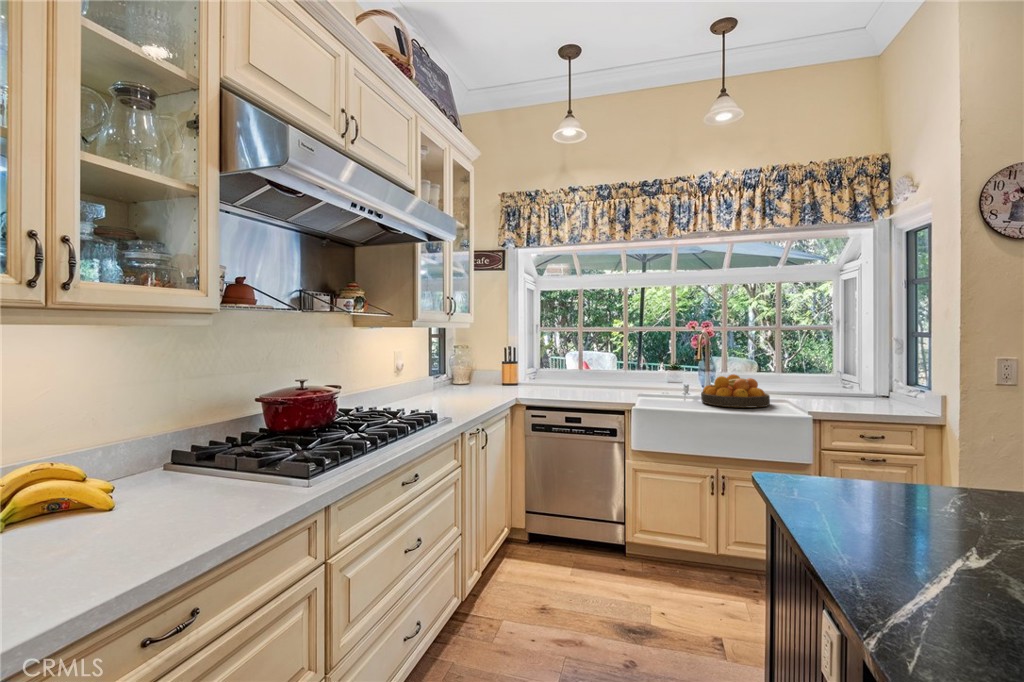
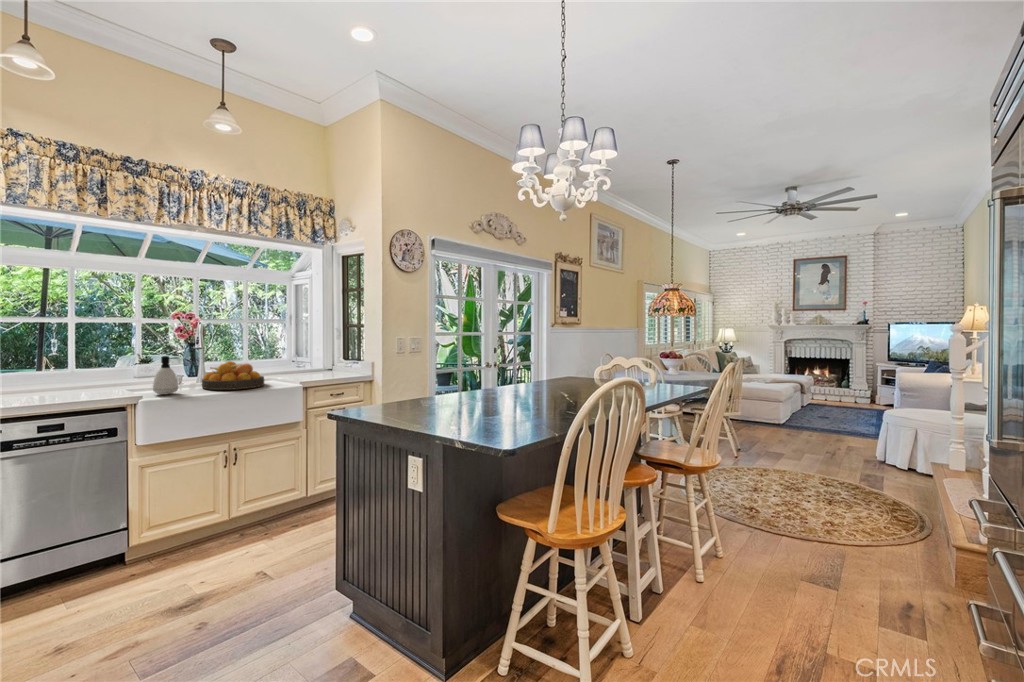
soap dispenser: none [653,365,675,403] -> present [153,356,178,394]

